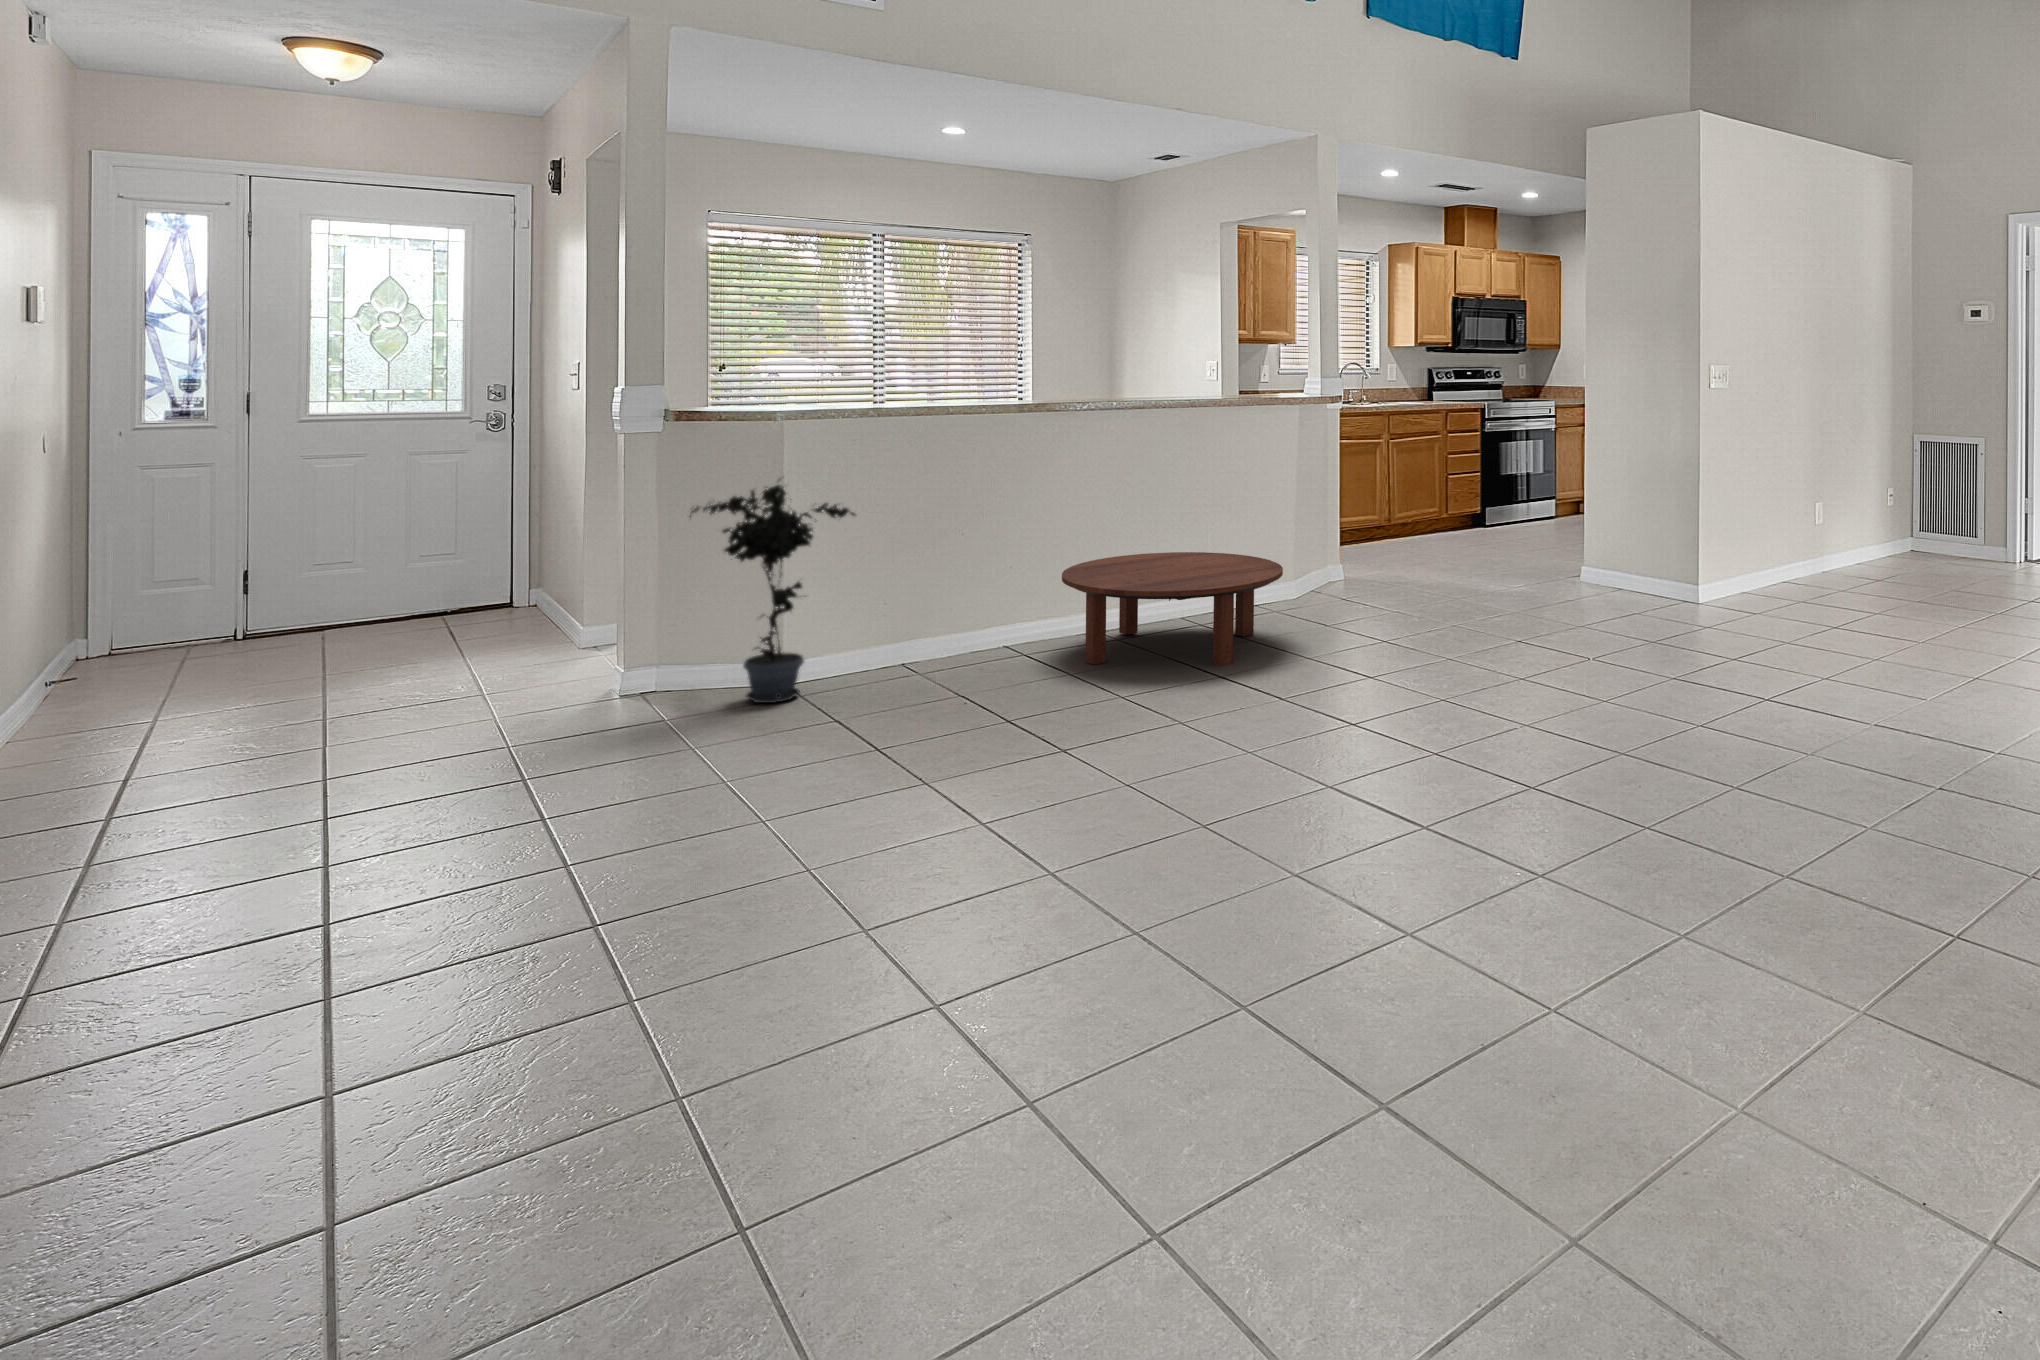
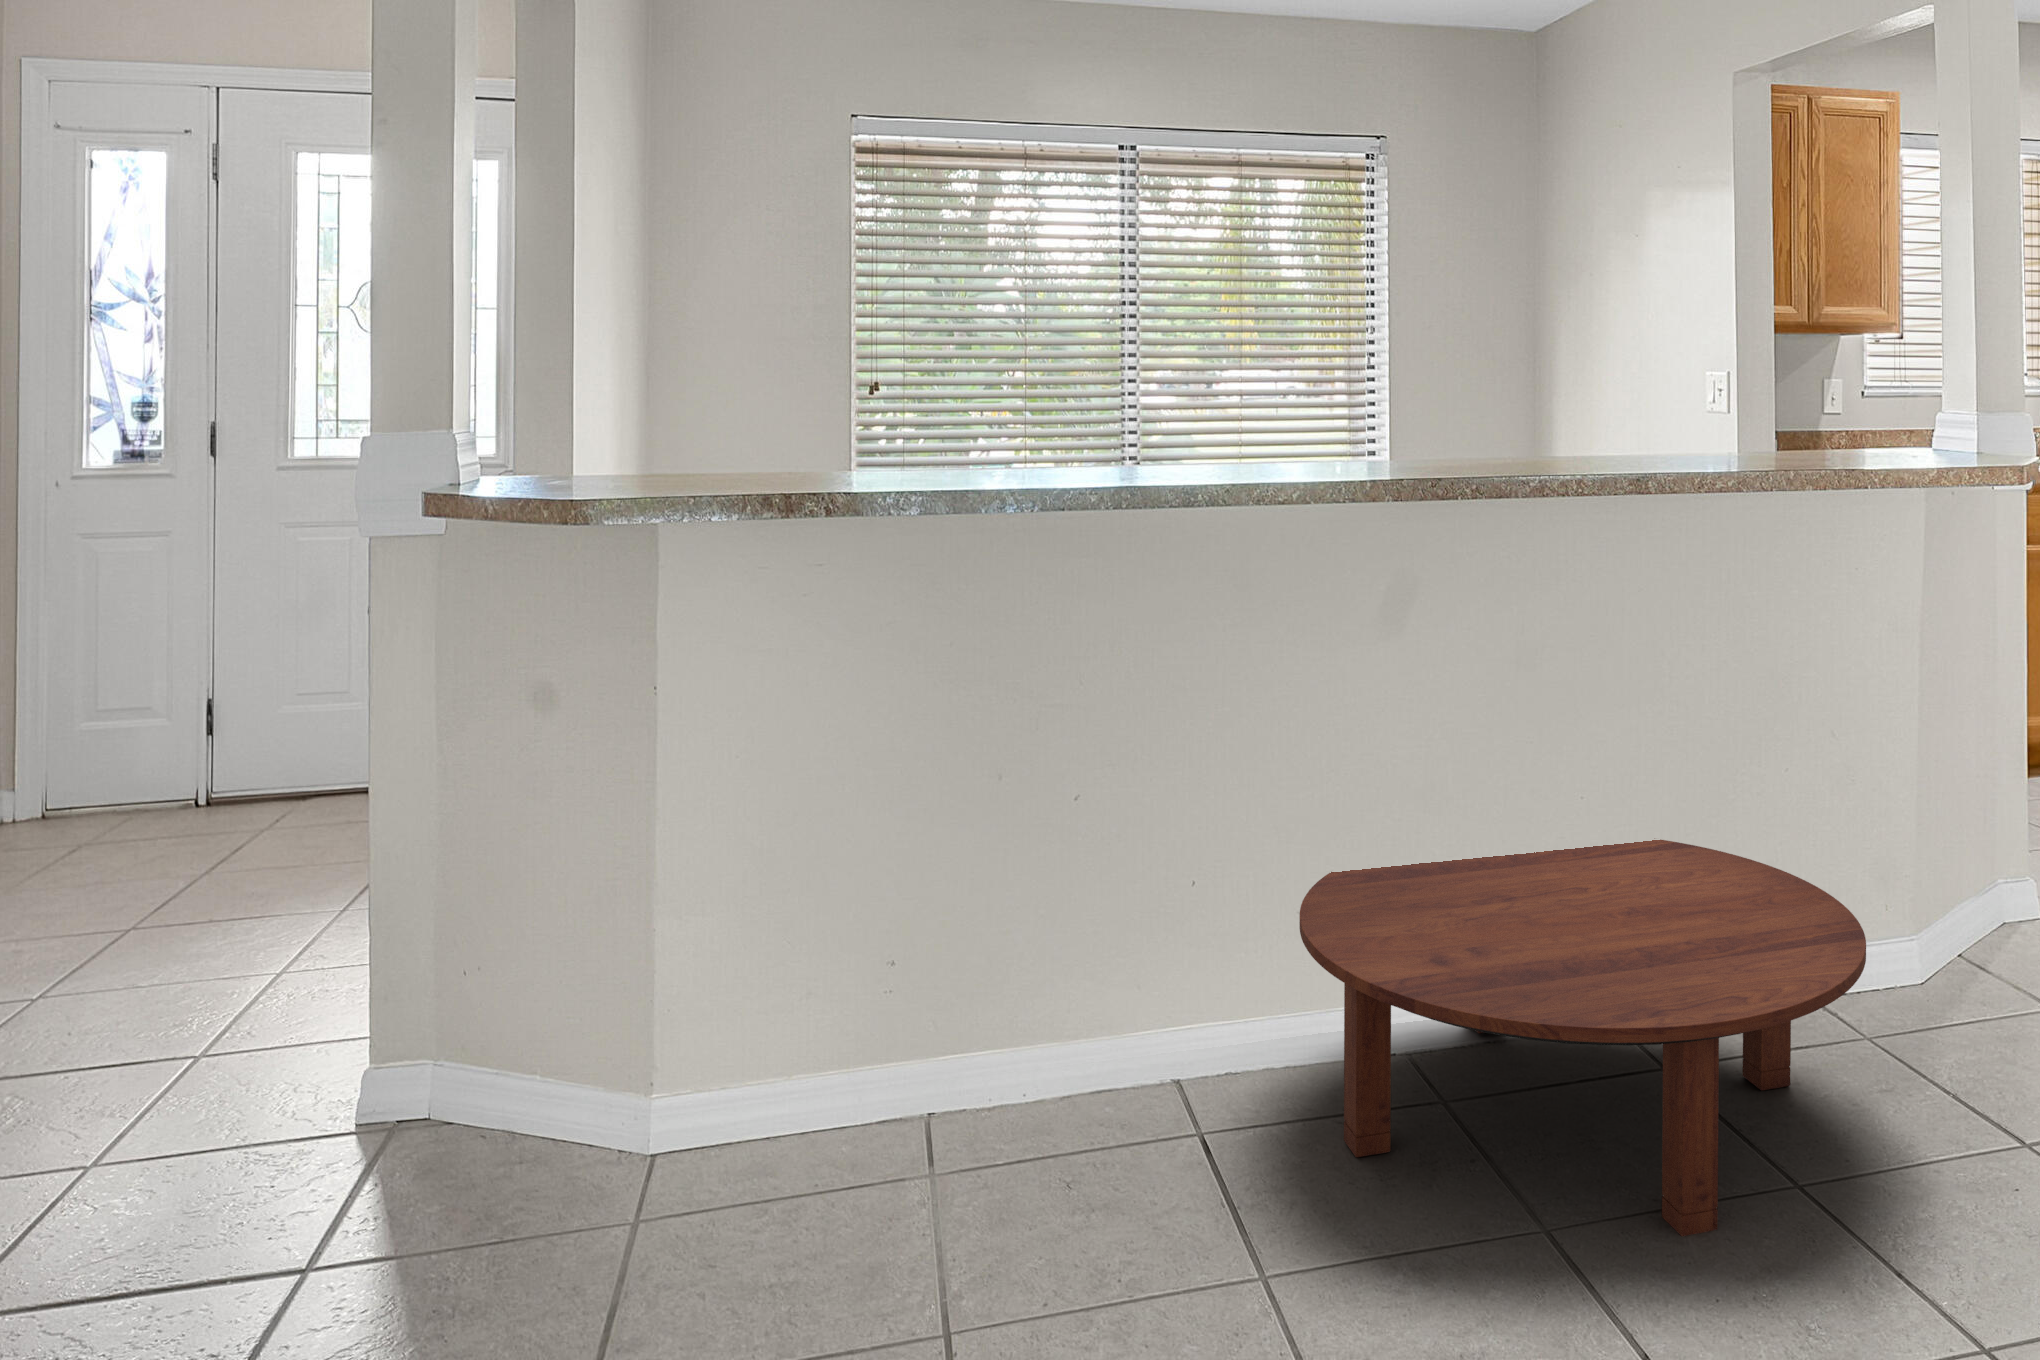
potted plant: present [690,481,855,703] -> none [459,650,783,1184]

